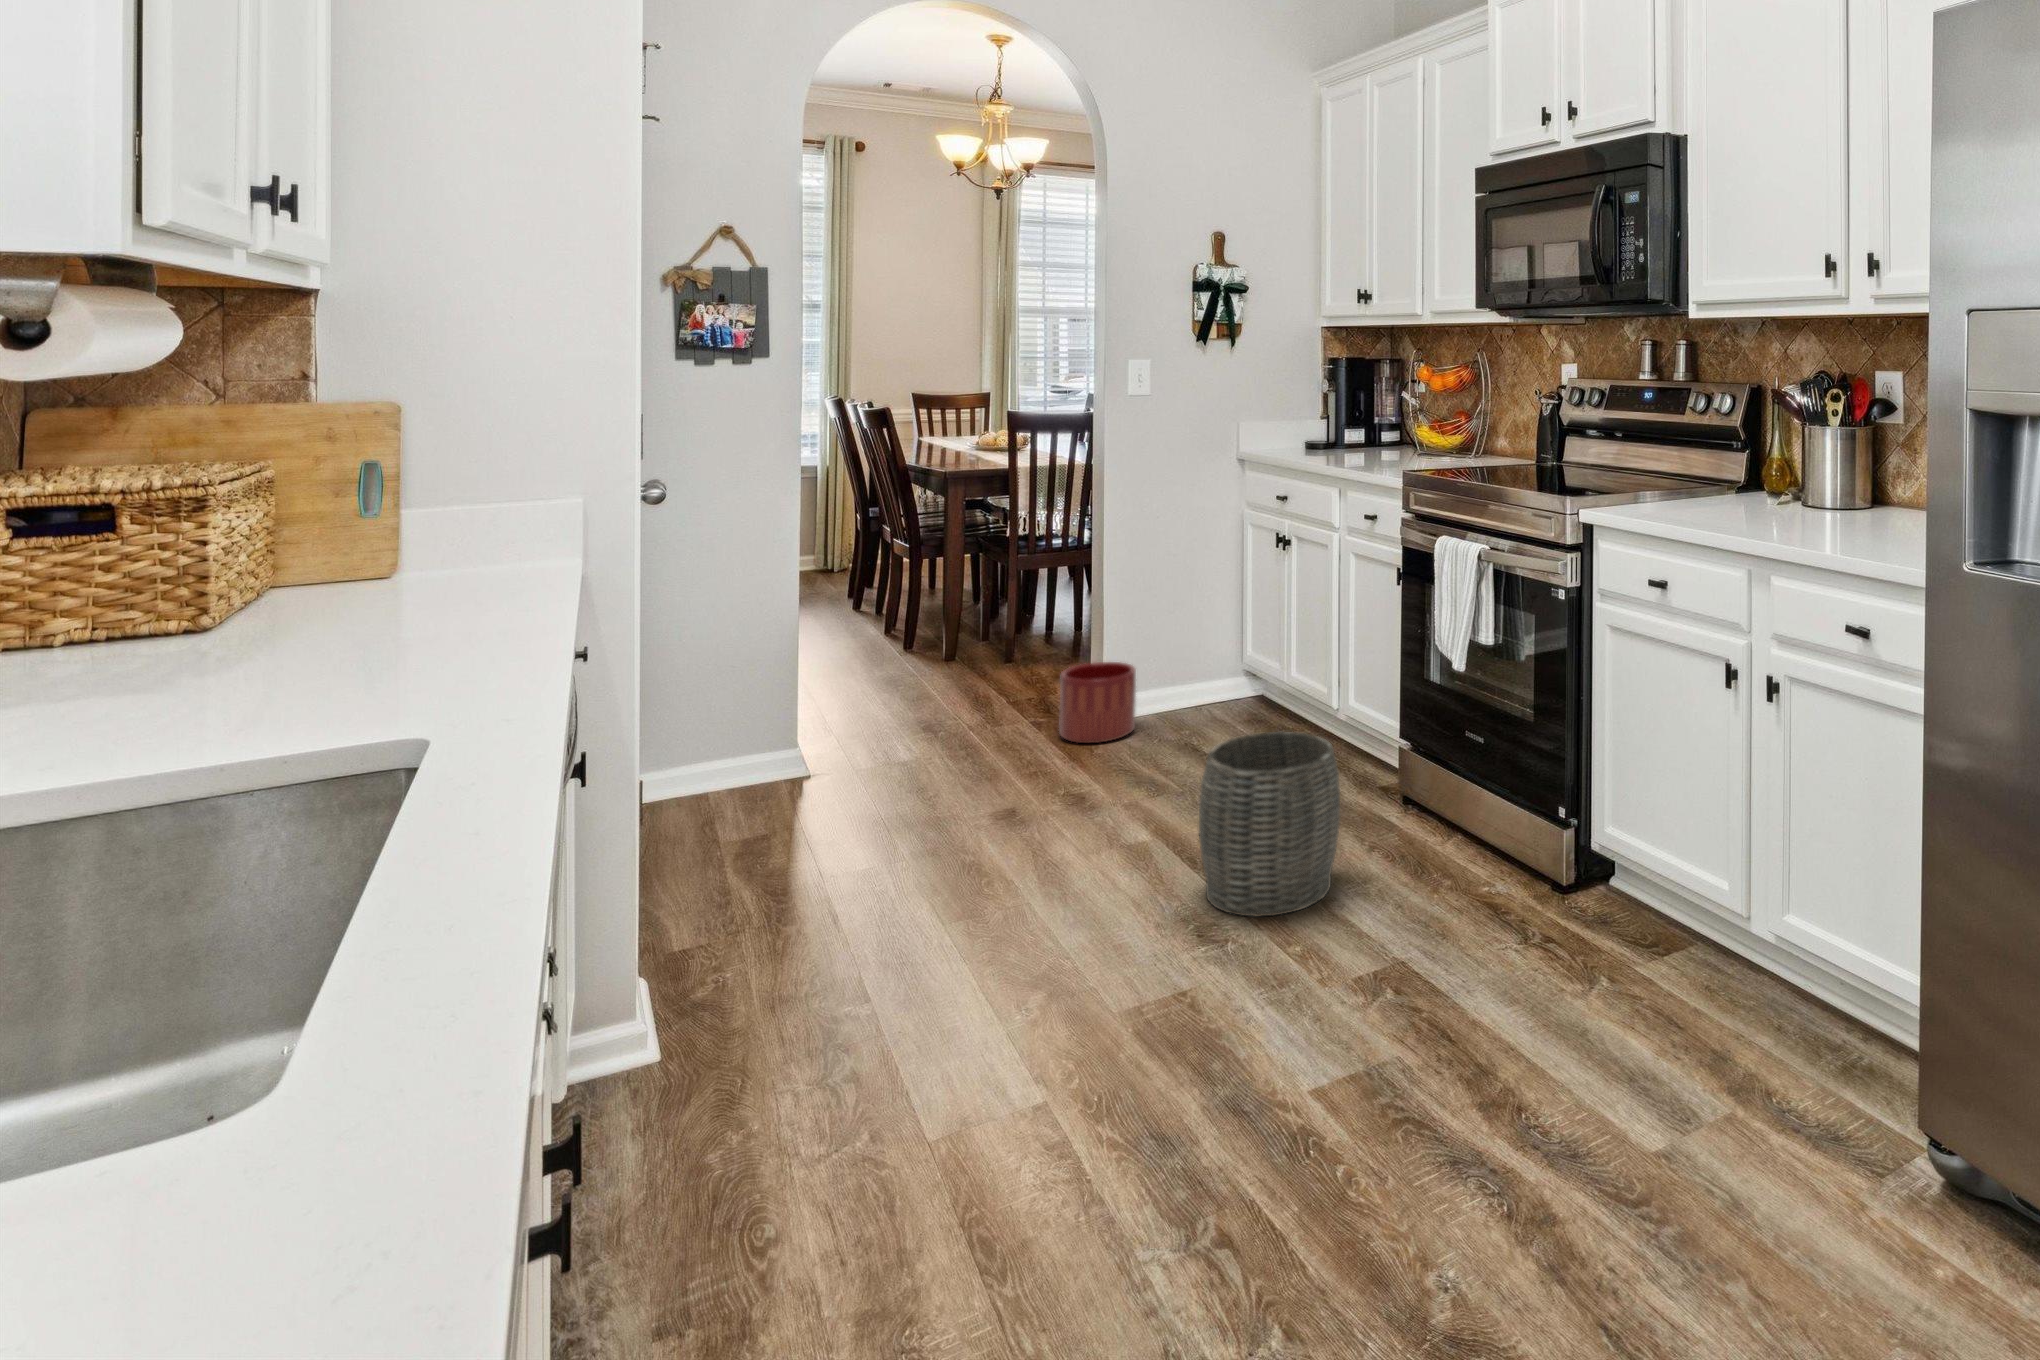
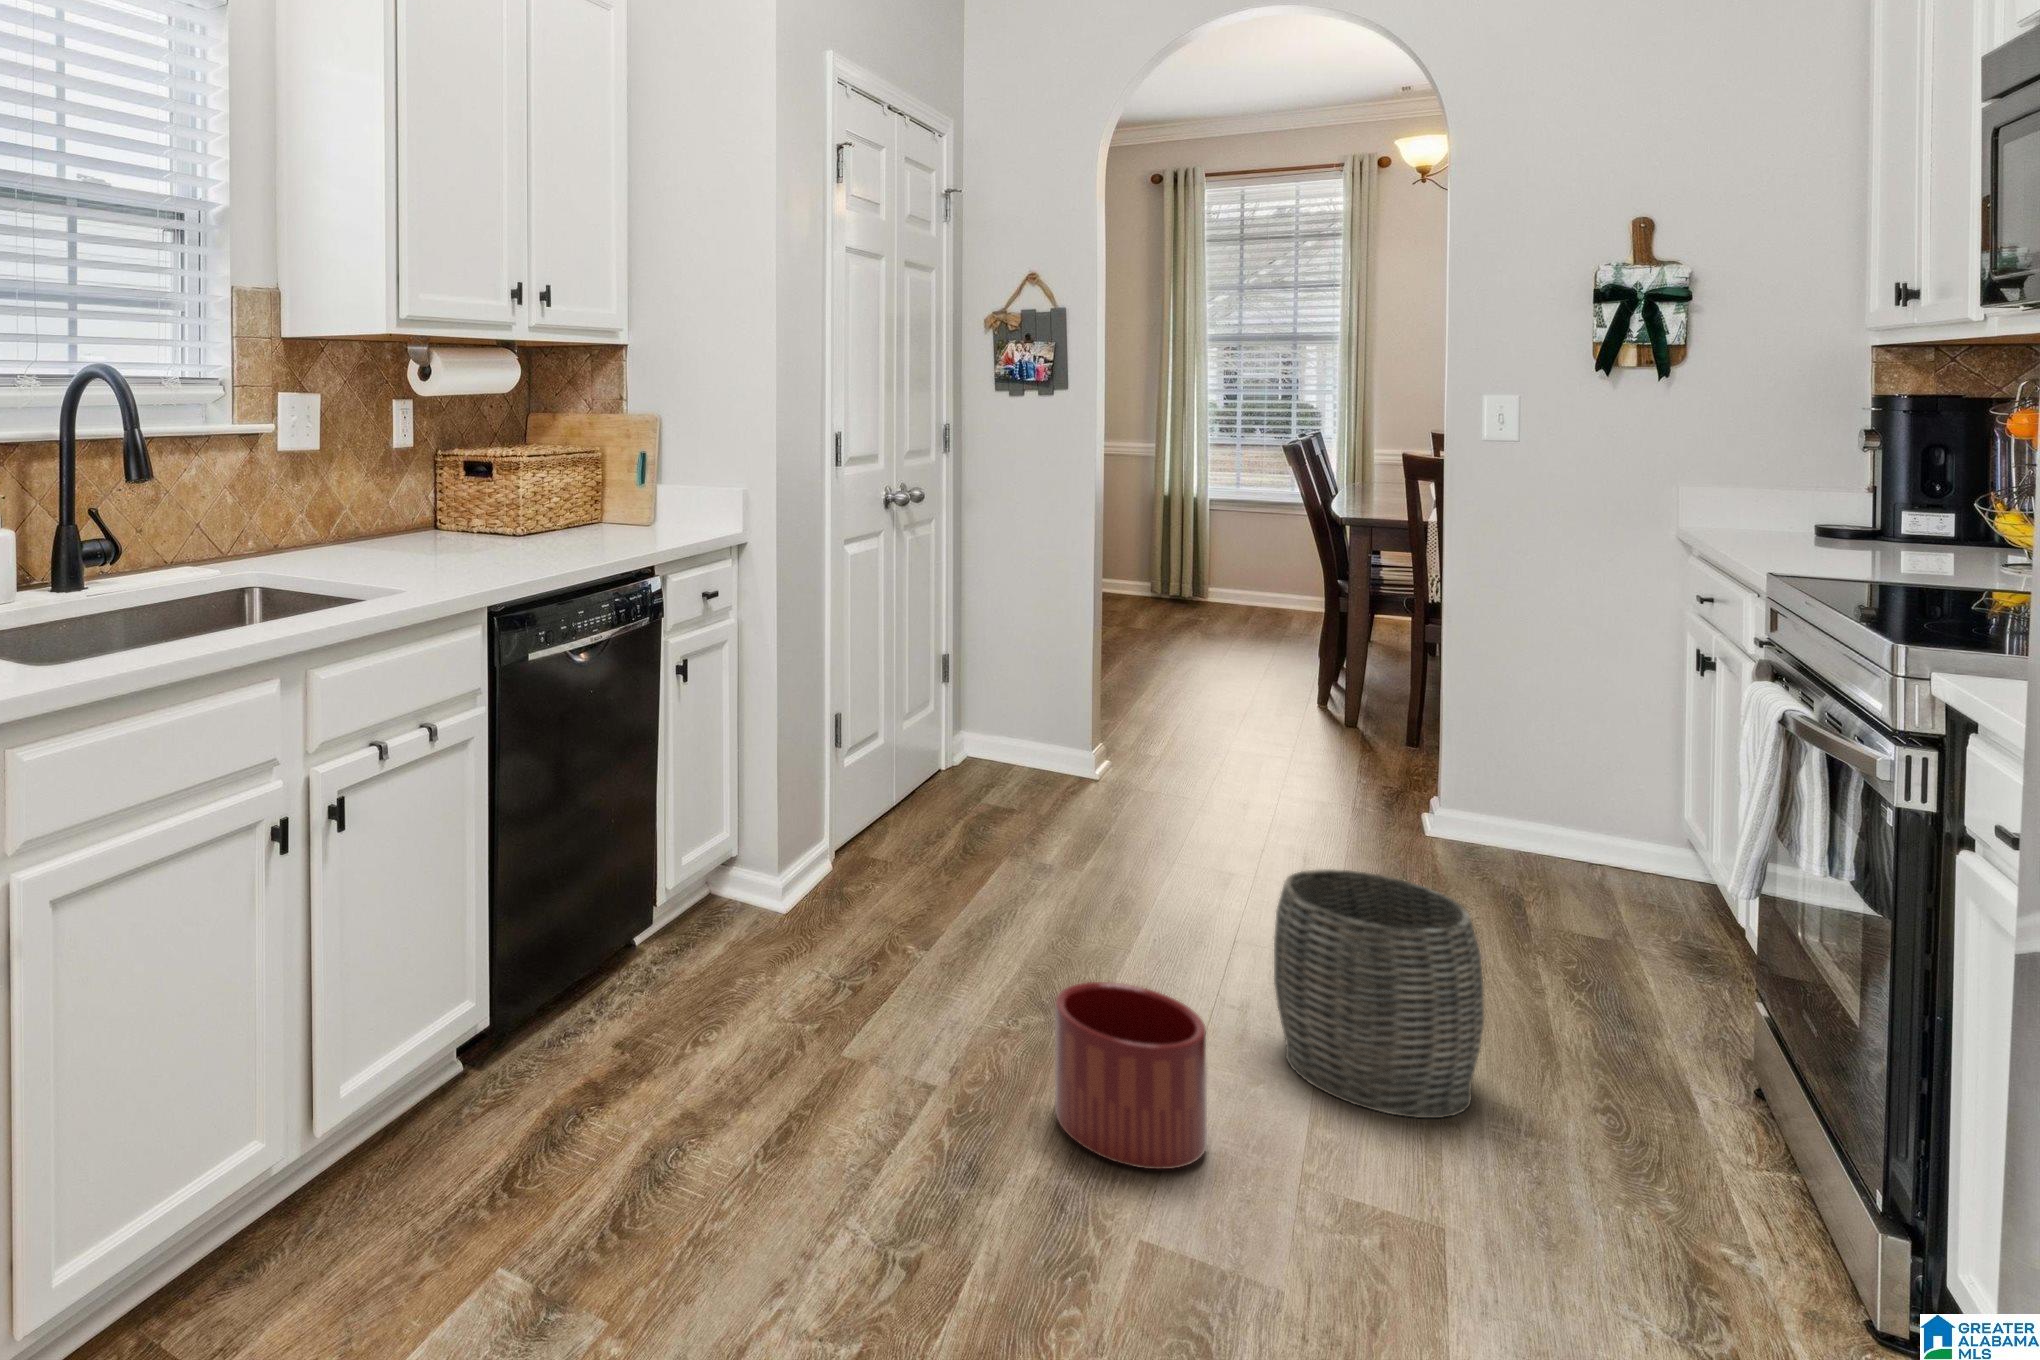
planter: present [1059,662,1136,743] -> present [1055,982,1207,1169]

